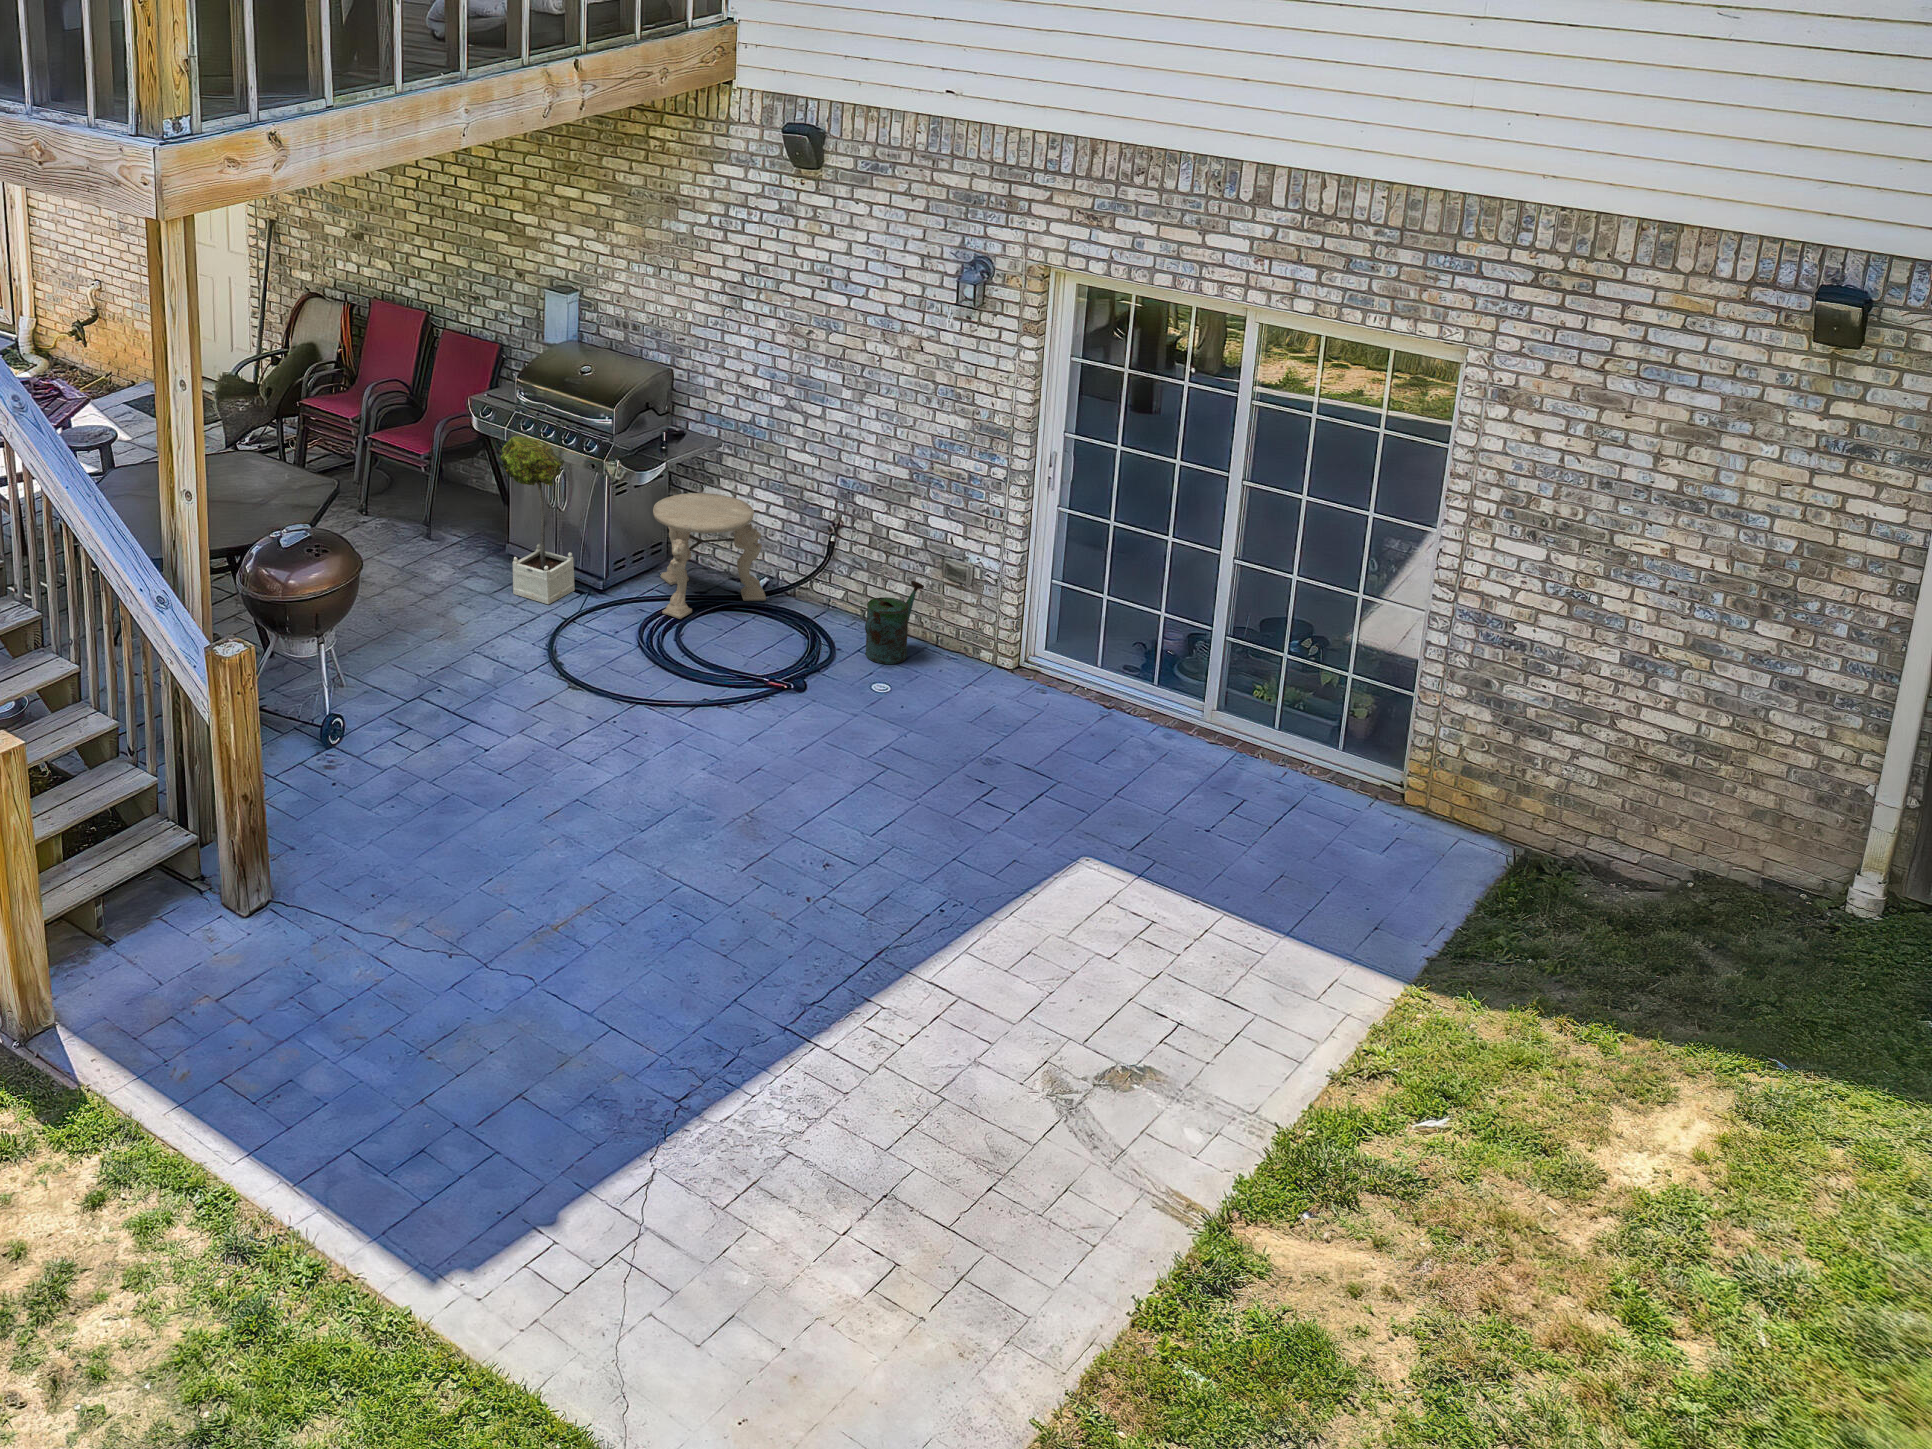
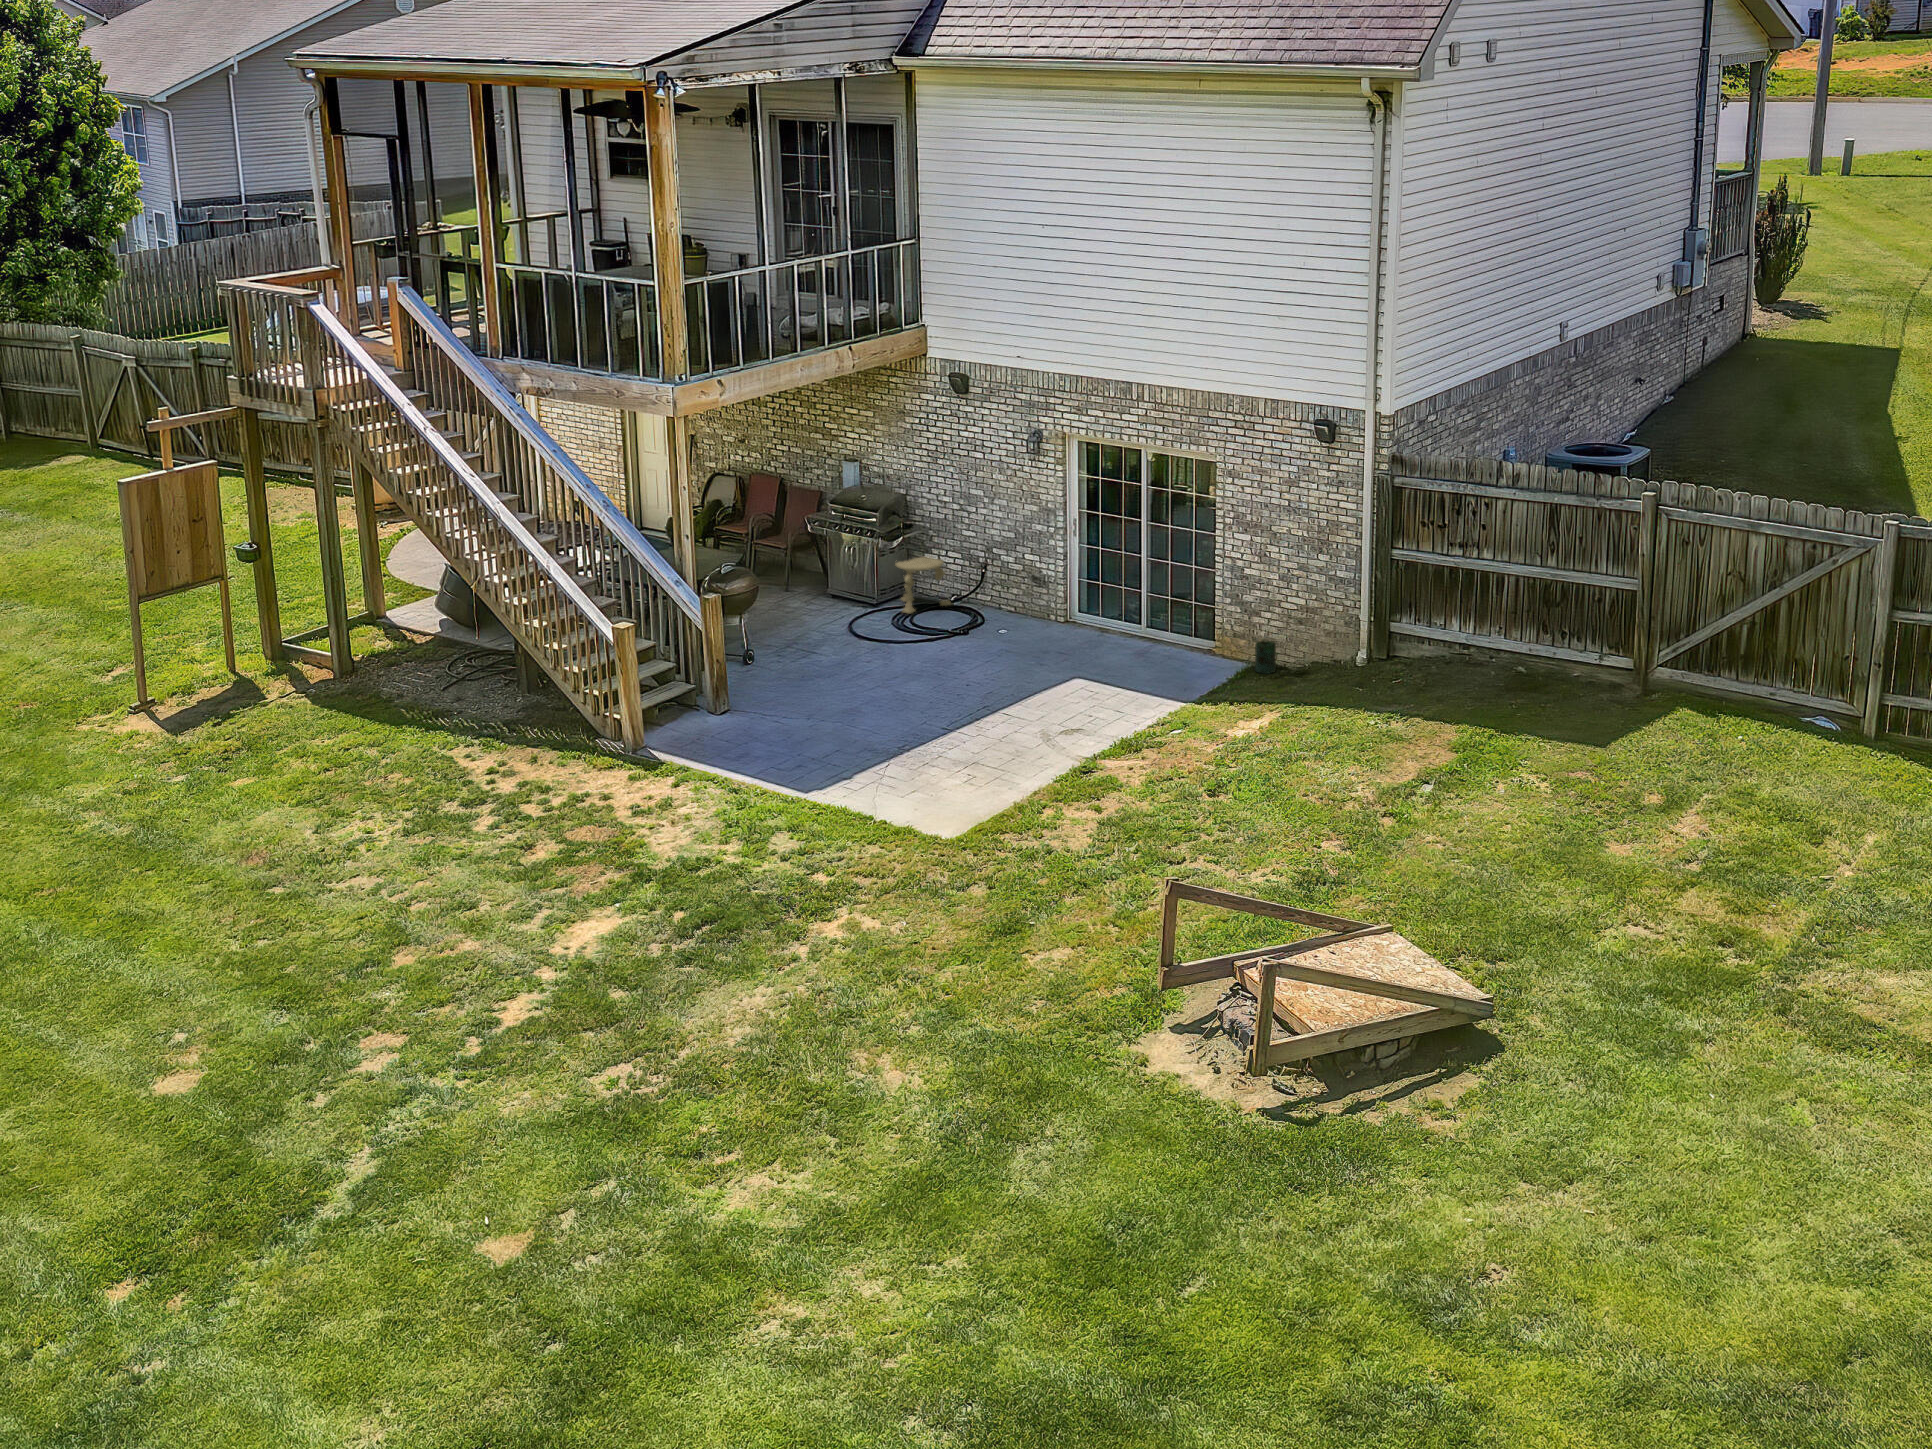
potted tree: present [501,436,575,604] -> none [819,531,858,613]
watering can: present [865,581,924,664] -> present [1255,641,1277,674]

